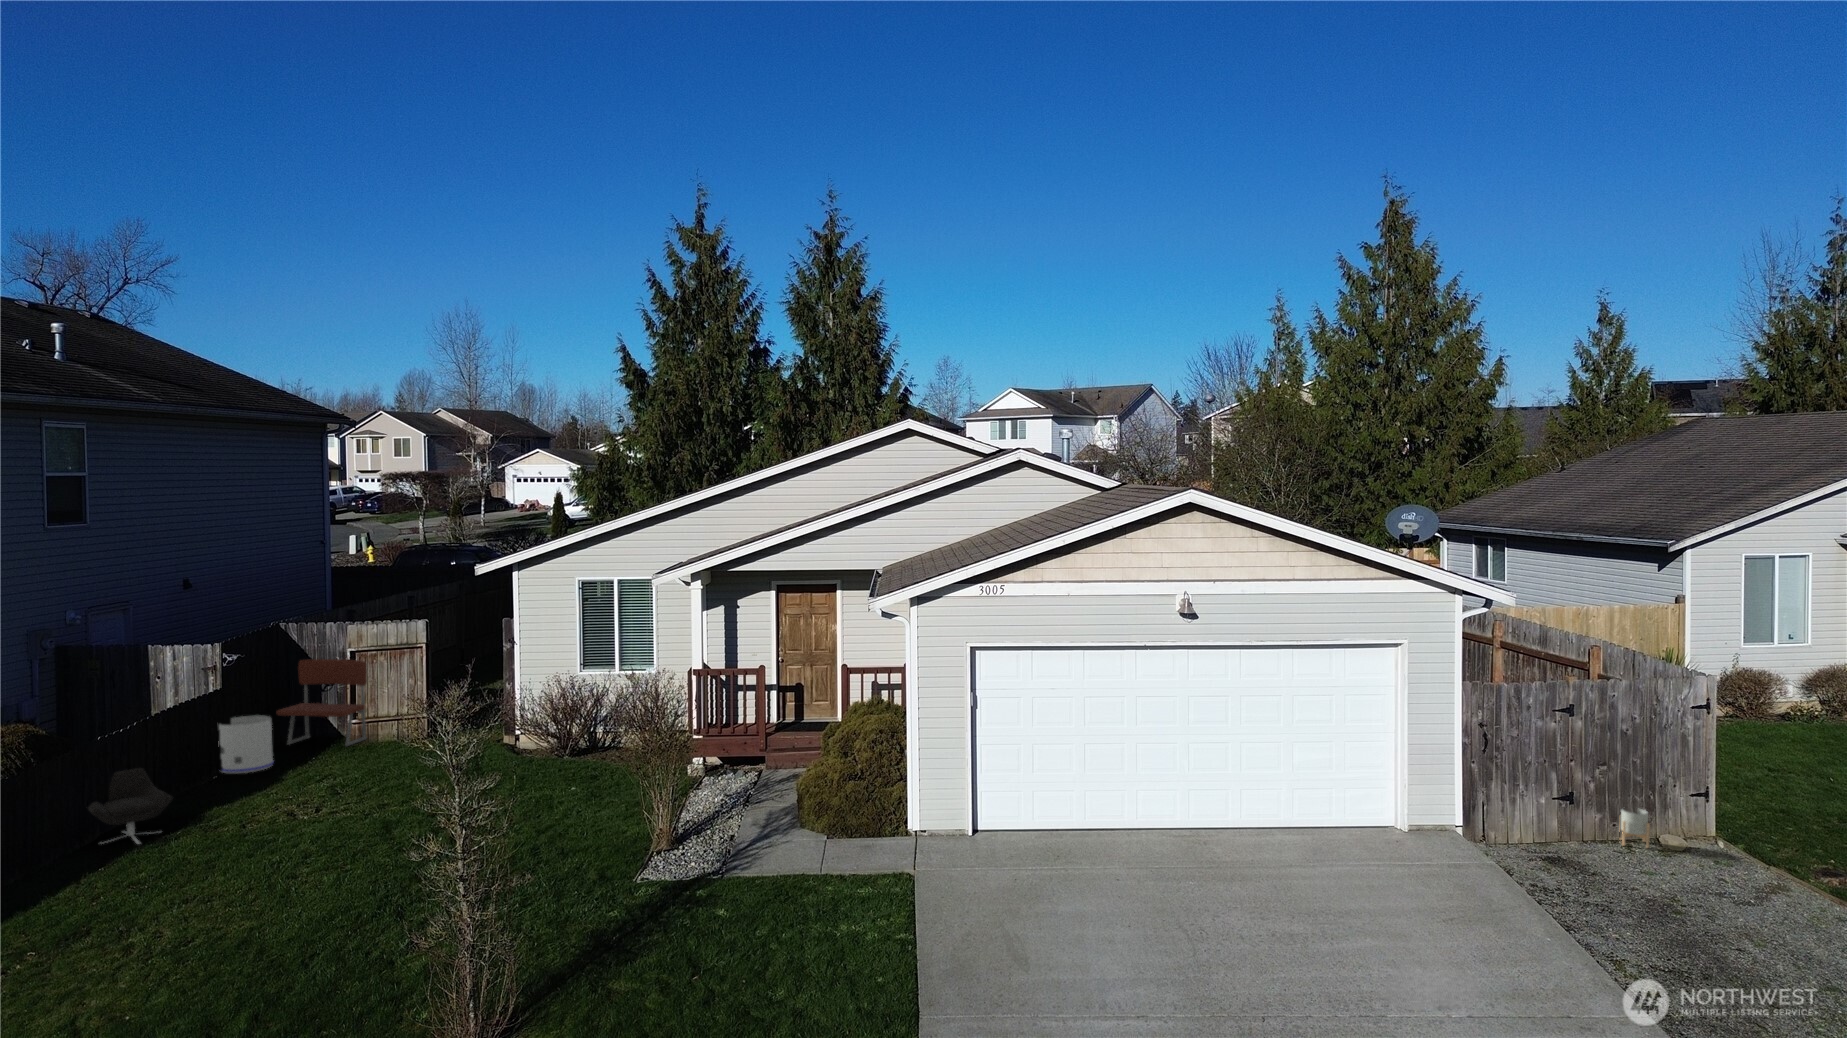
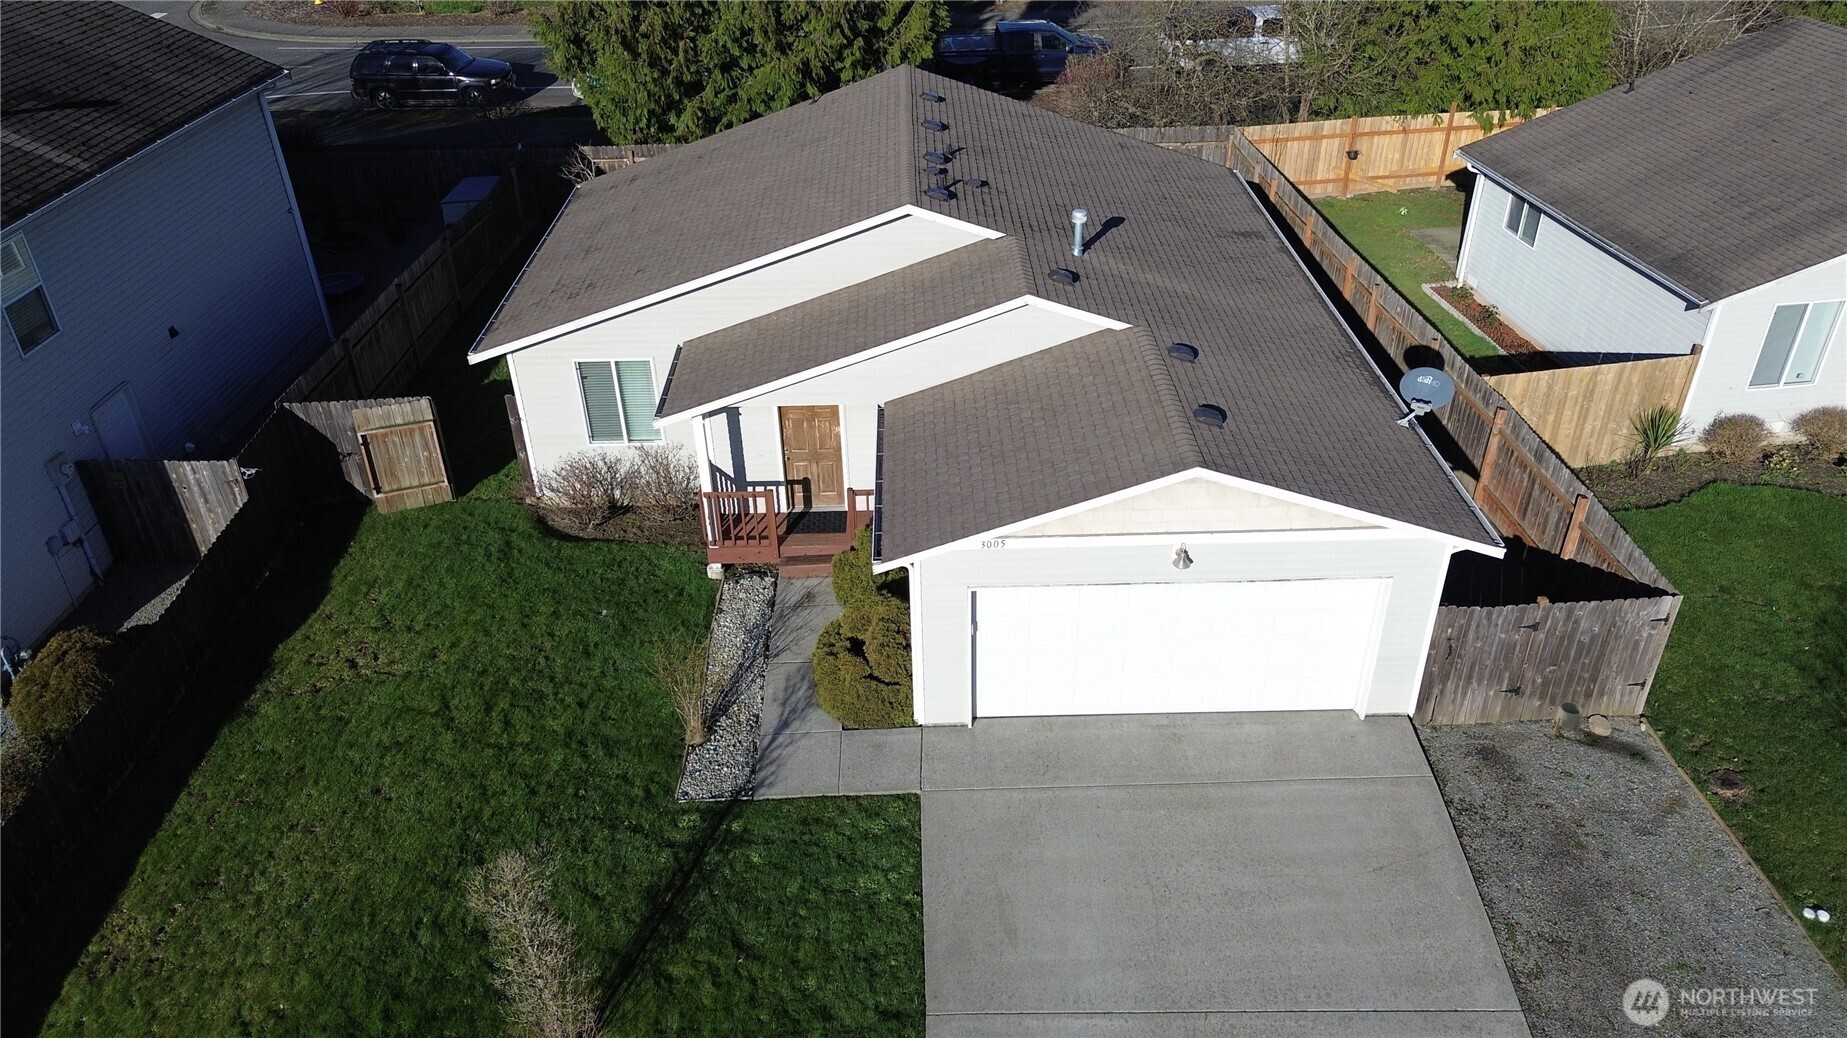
bench: present [277,659,367,746] -> none [305,441,396,527]
trash can: present [219,715,274,773] -> none [256,523,318,585]
lounge chair: present [89,768,173,844] -> none [168,648,249,728]

